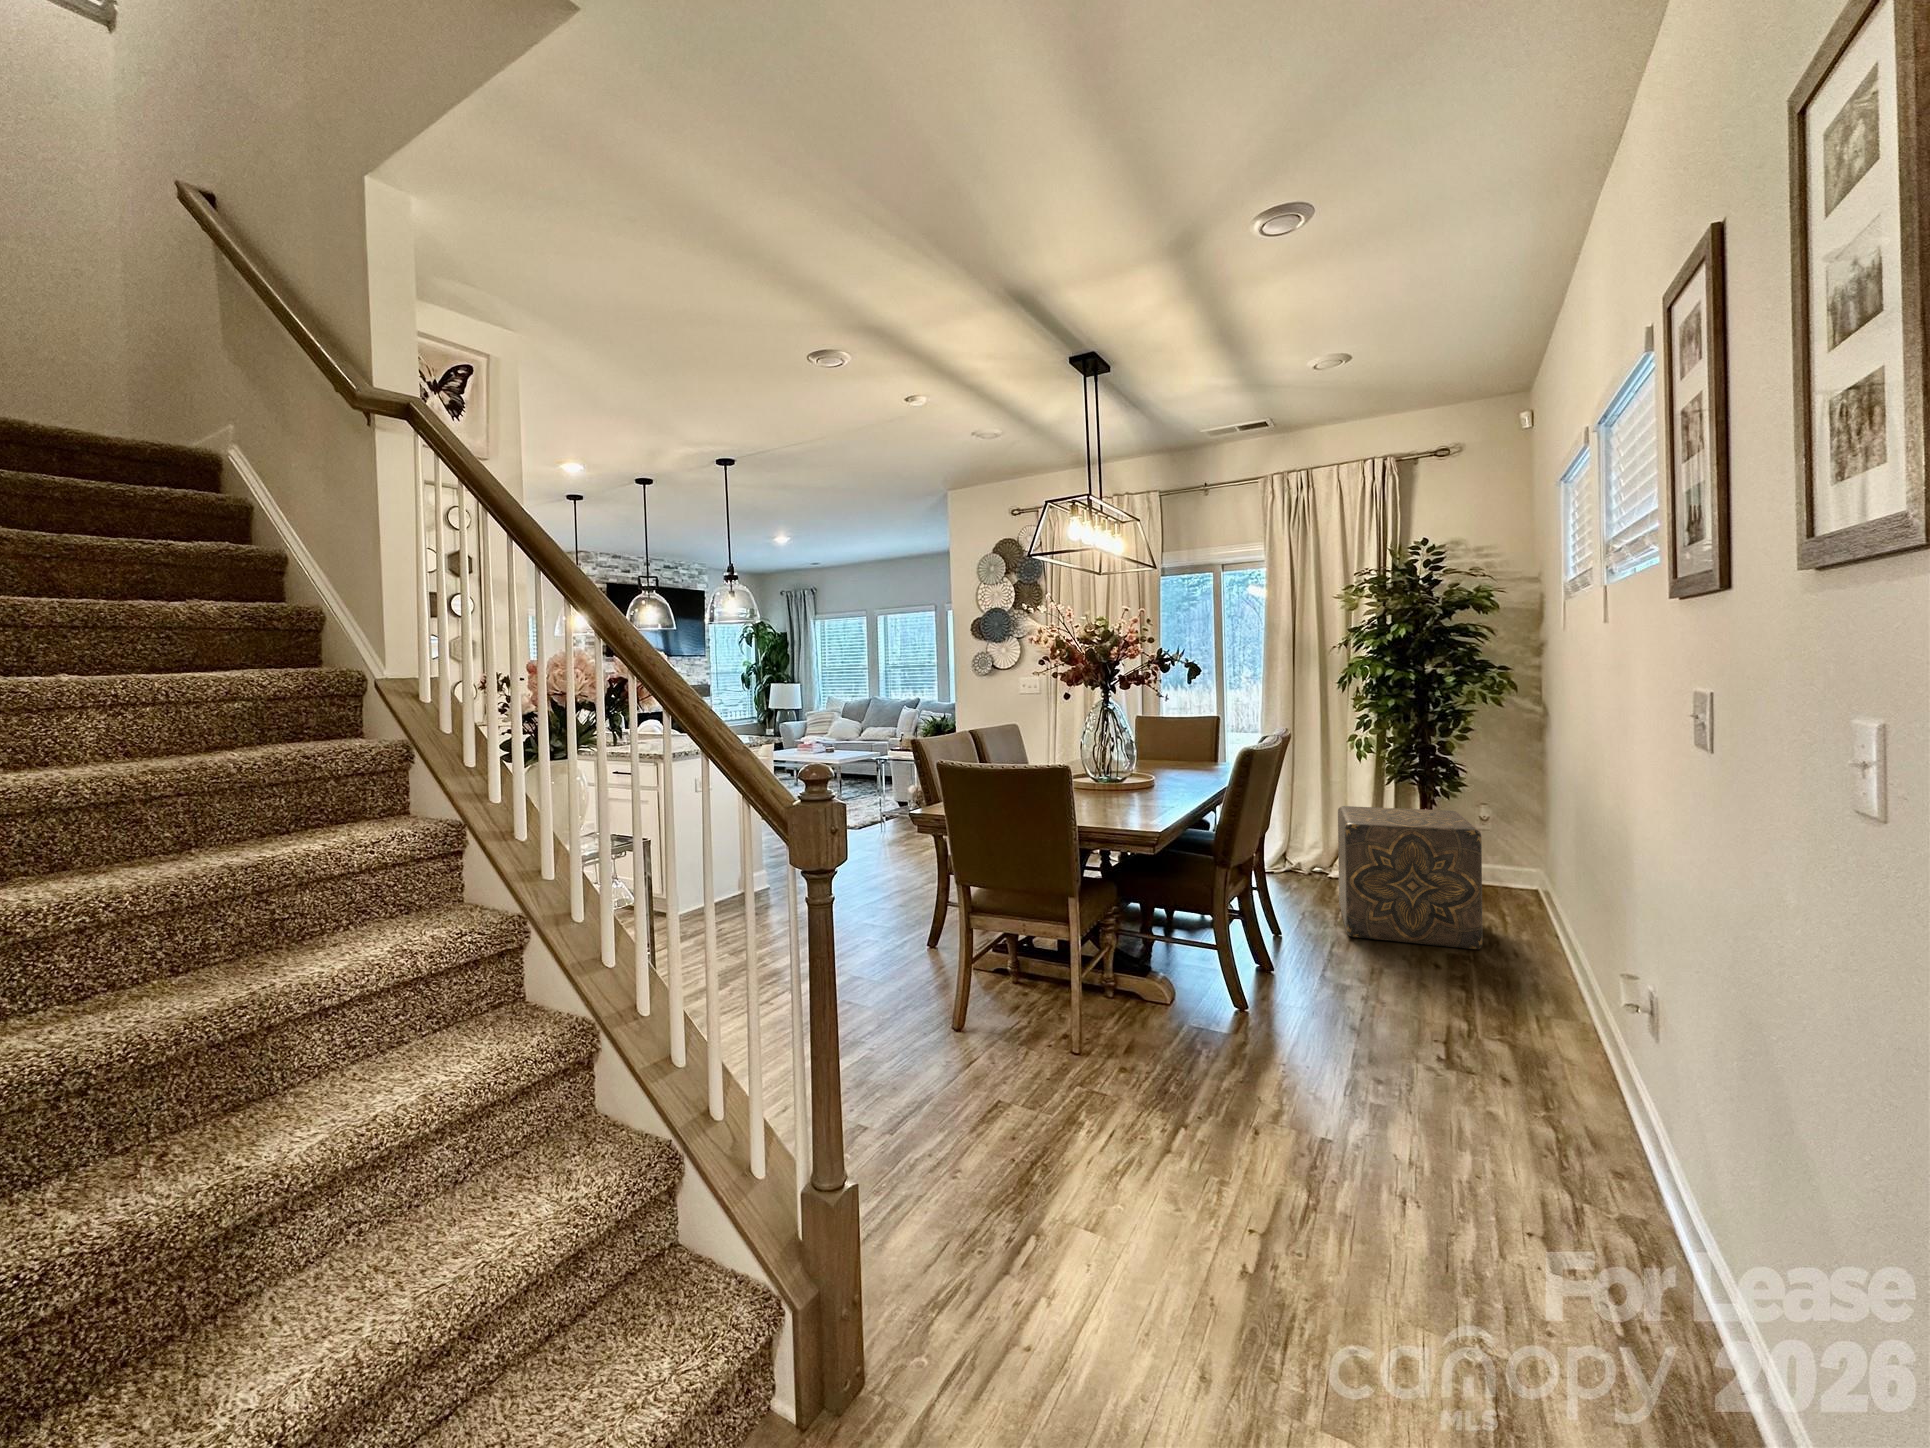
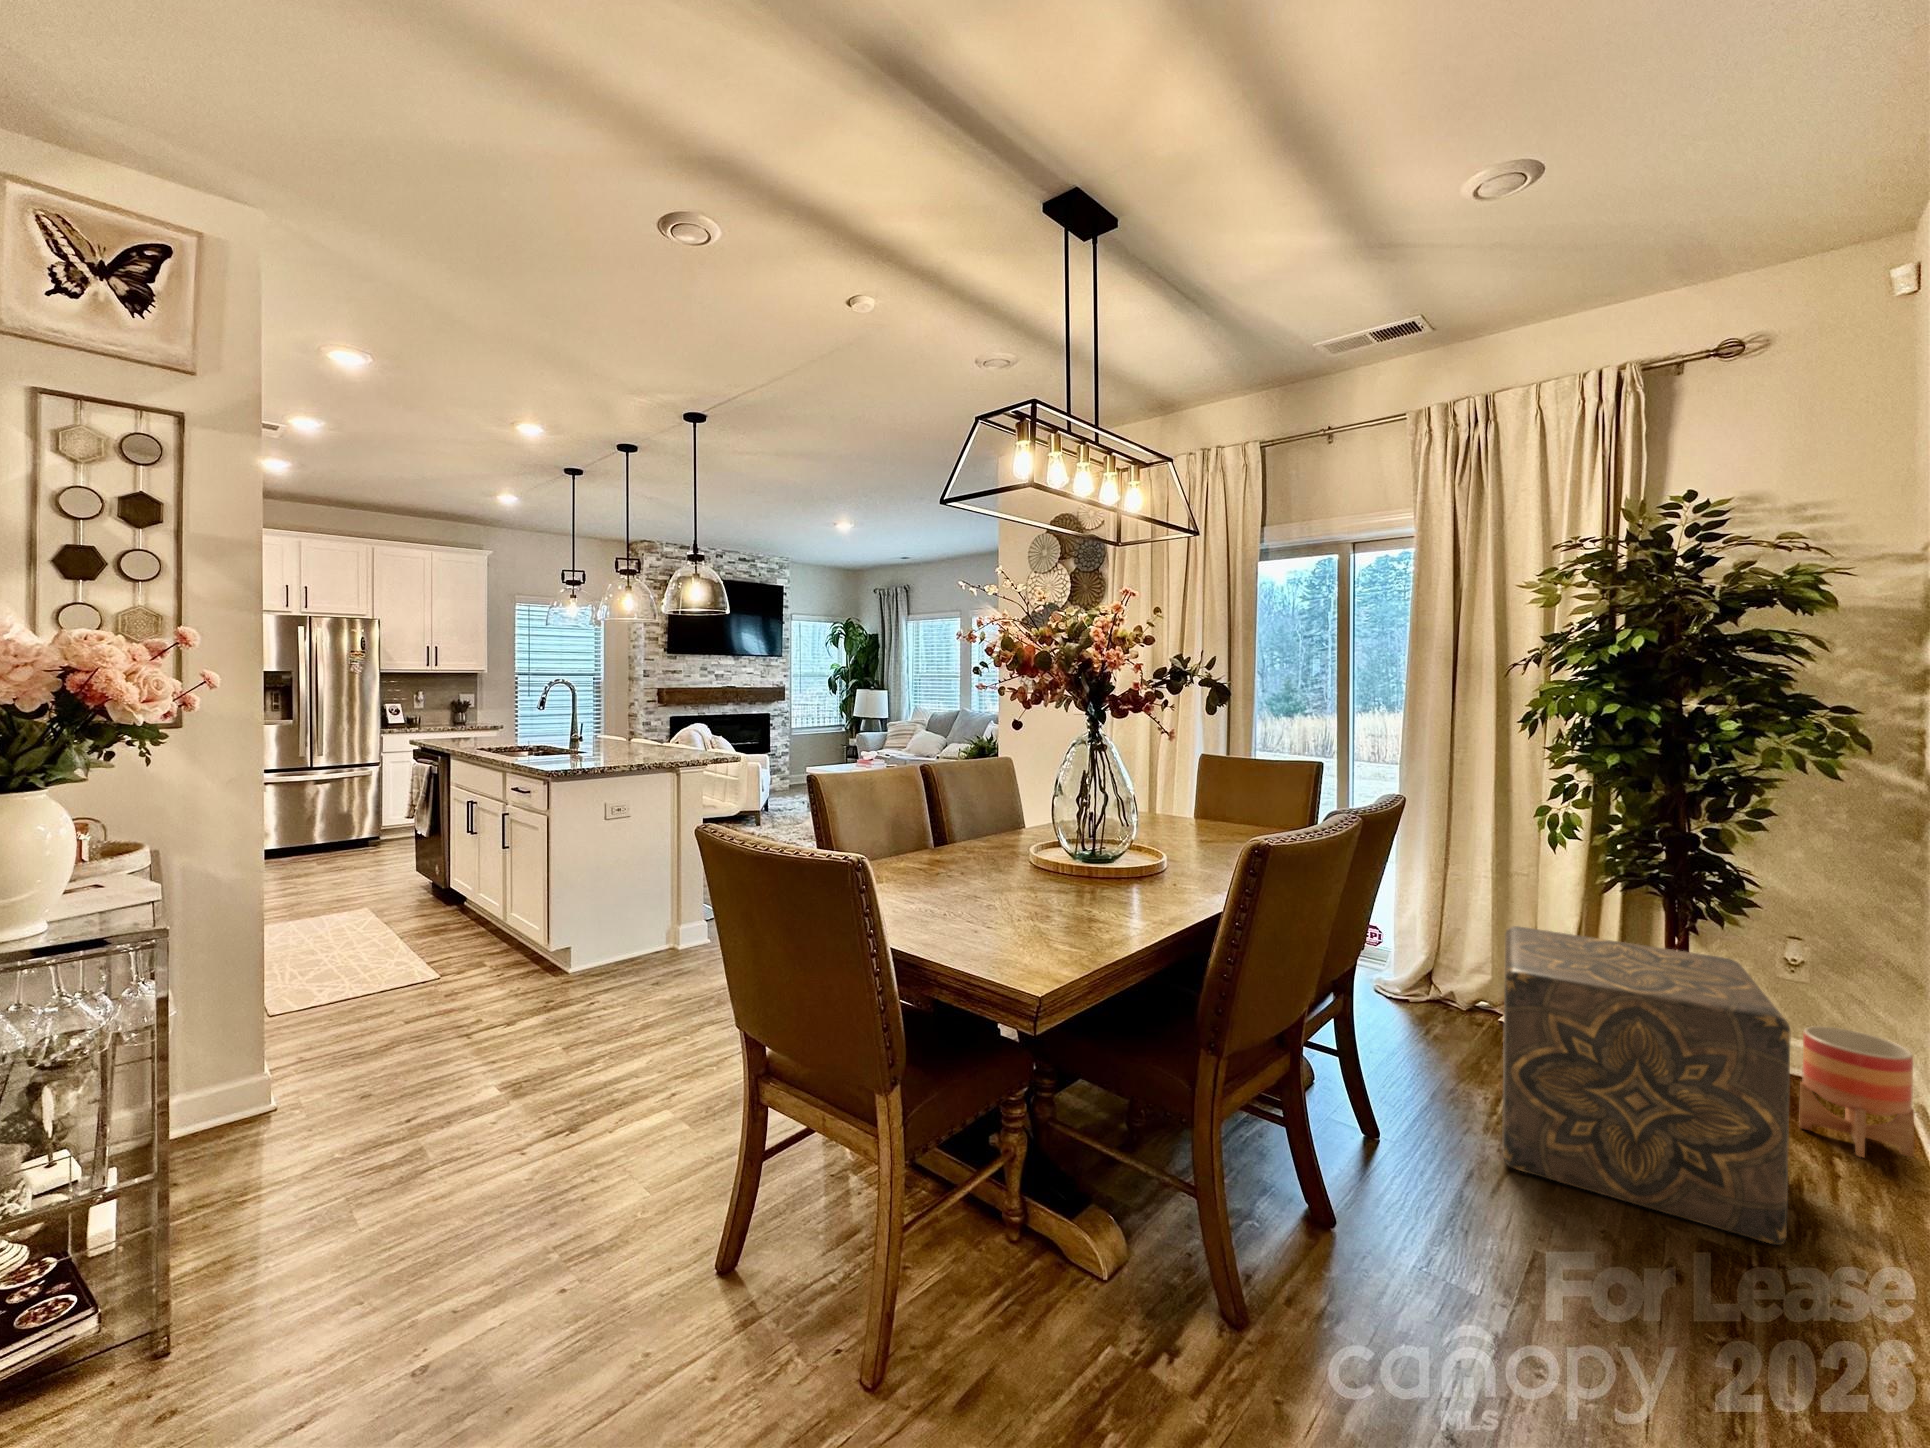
planter: none [1489,848,1541,914] -> present [1799,1026,1914,1157]

